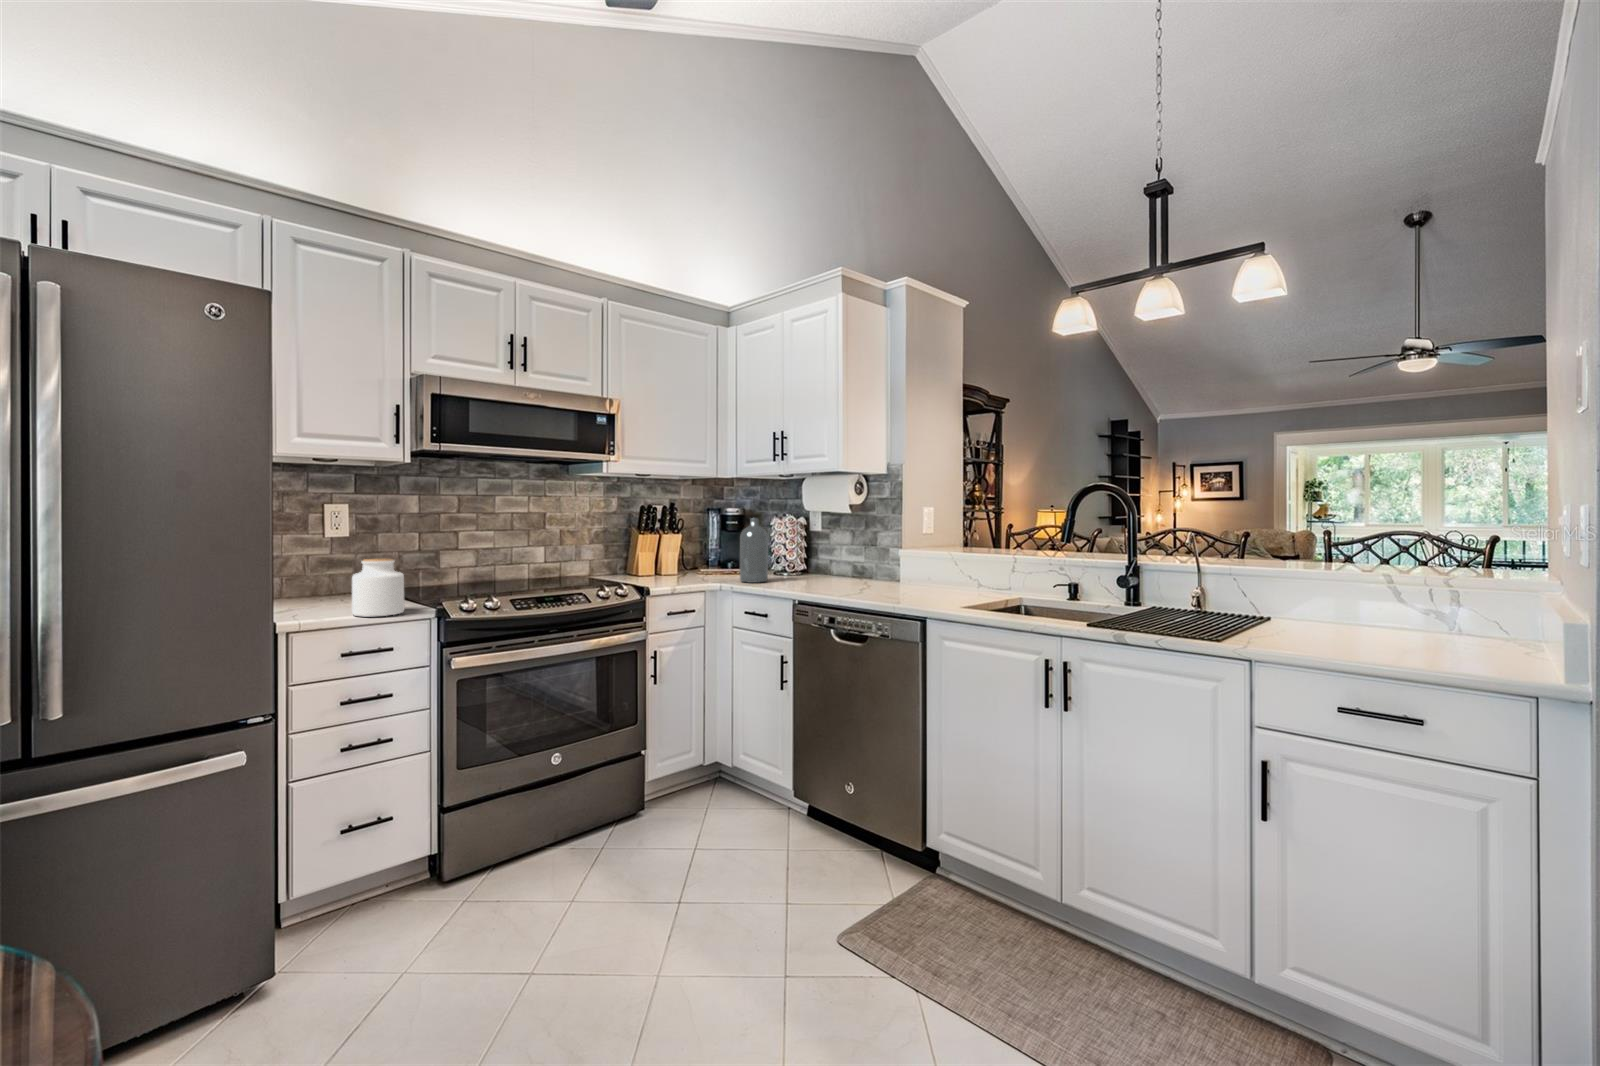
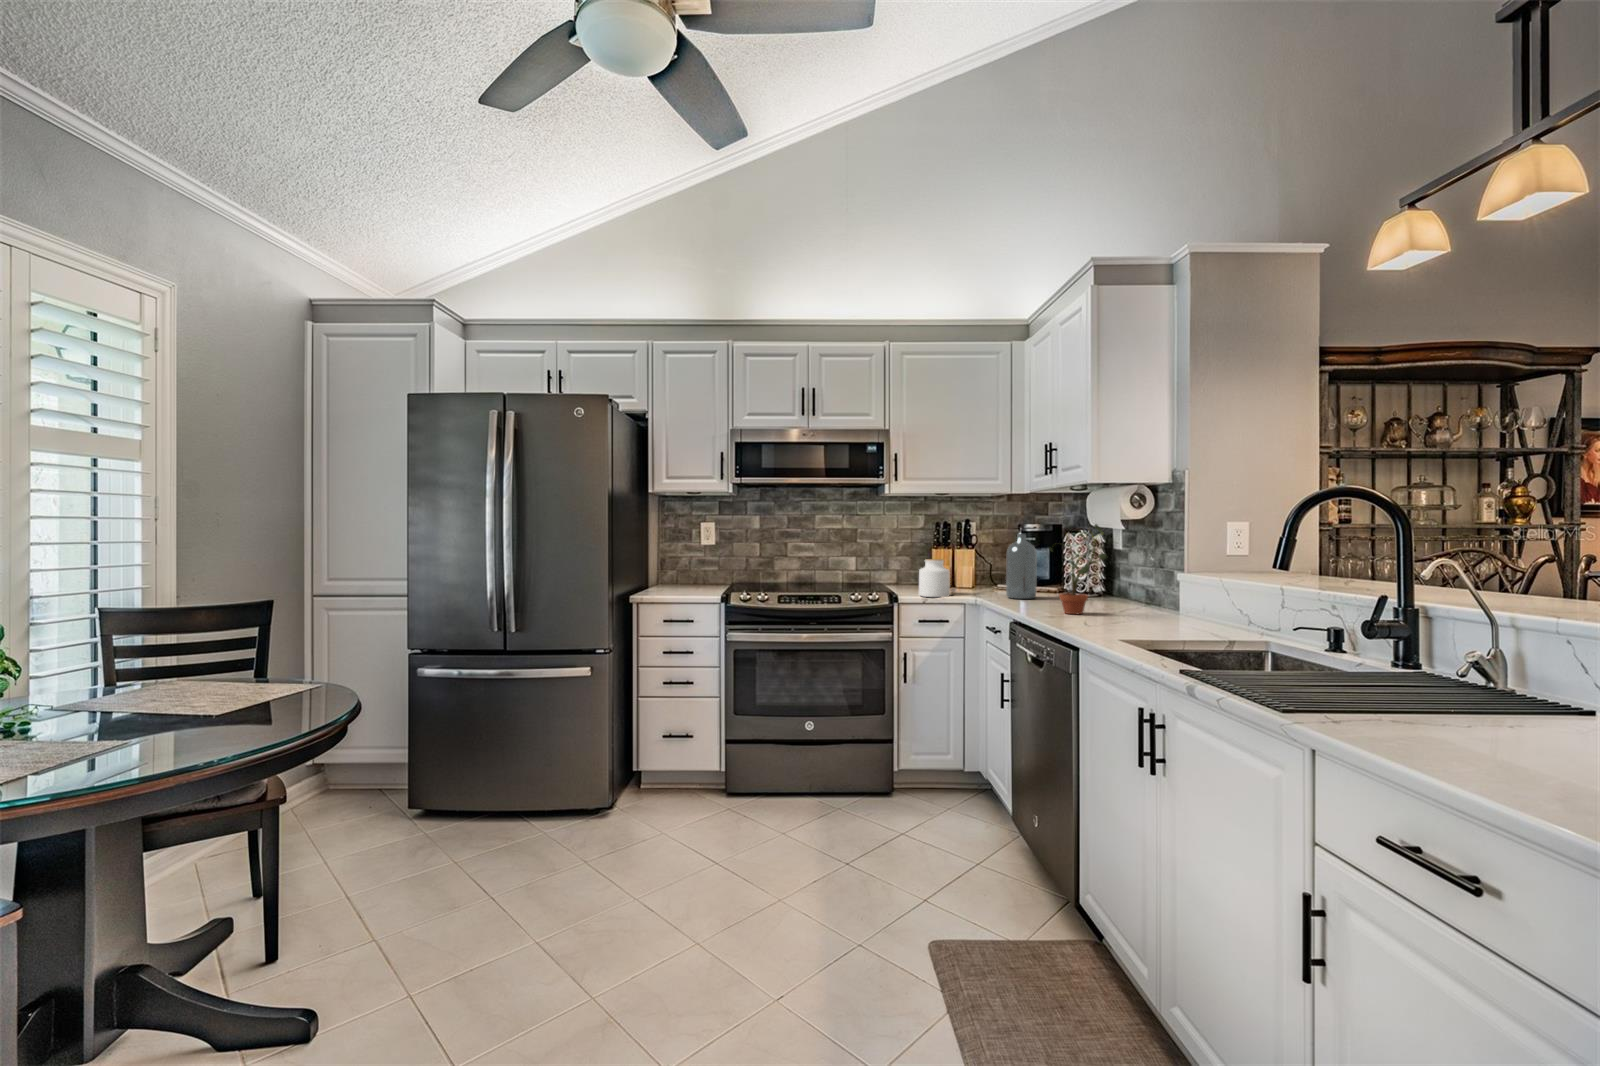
potted plant: none [827,509,874,592] -> present [1050,524,1107,614]
jar: present [352,559,404,617] -> present [919,559,950,597]

